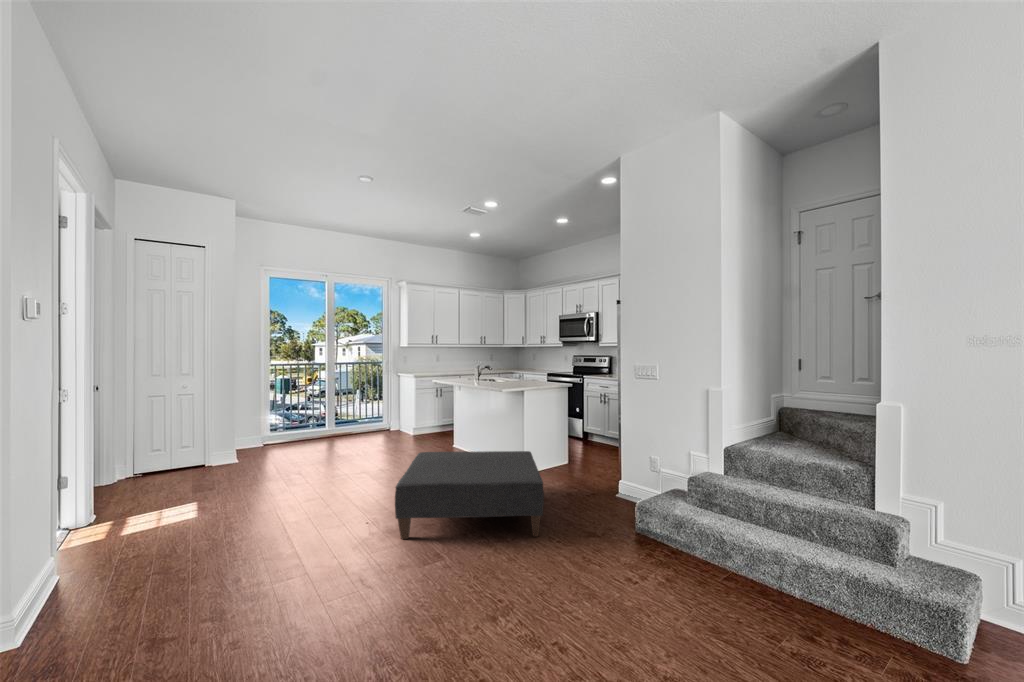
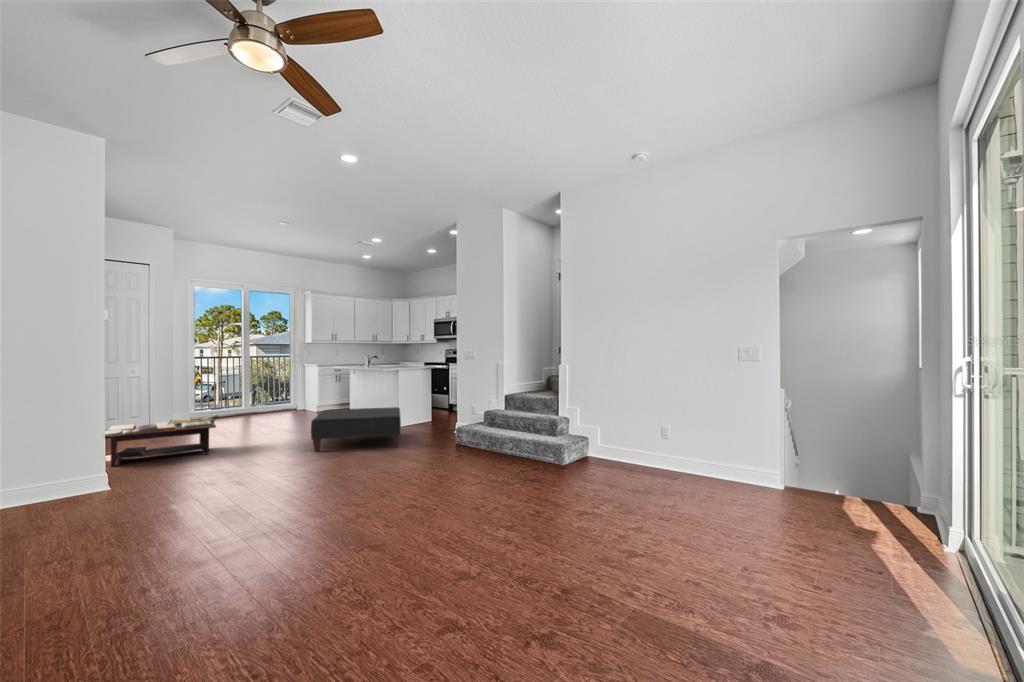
coffee table: none [67,462,267,558] -> present [105,416,220,466]

